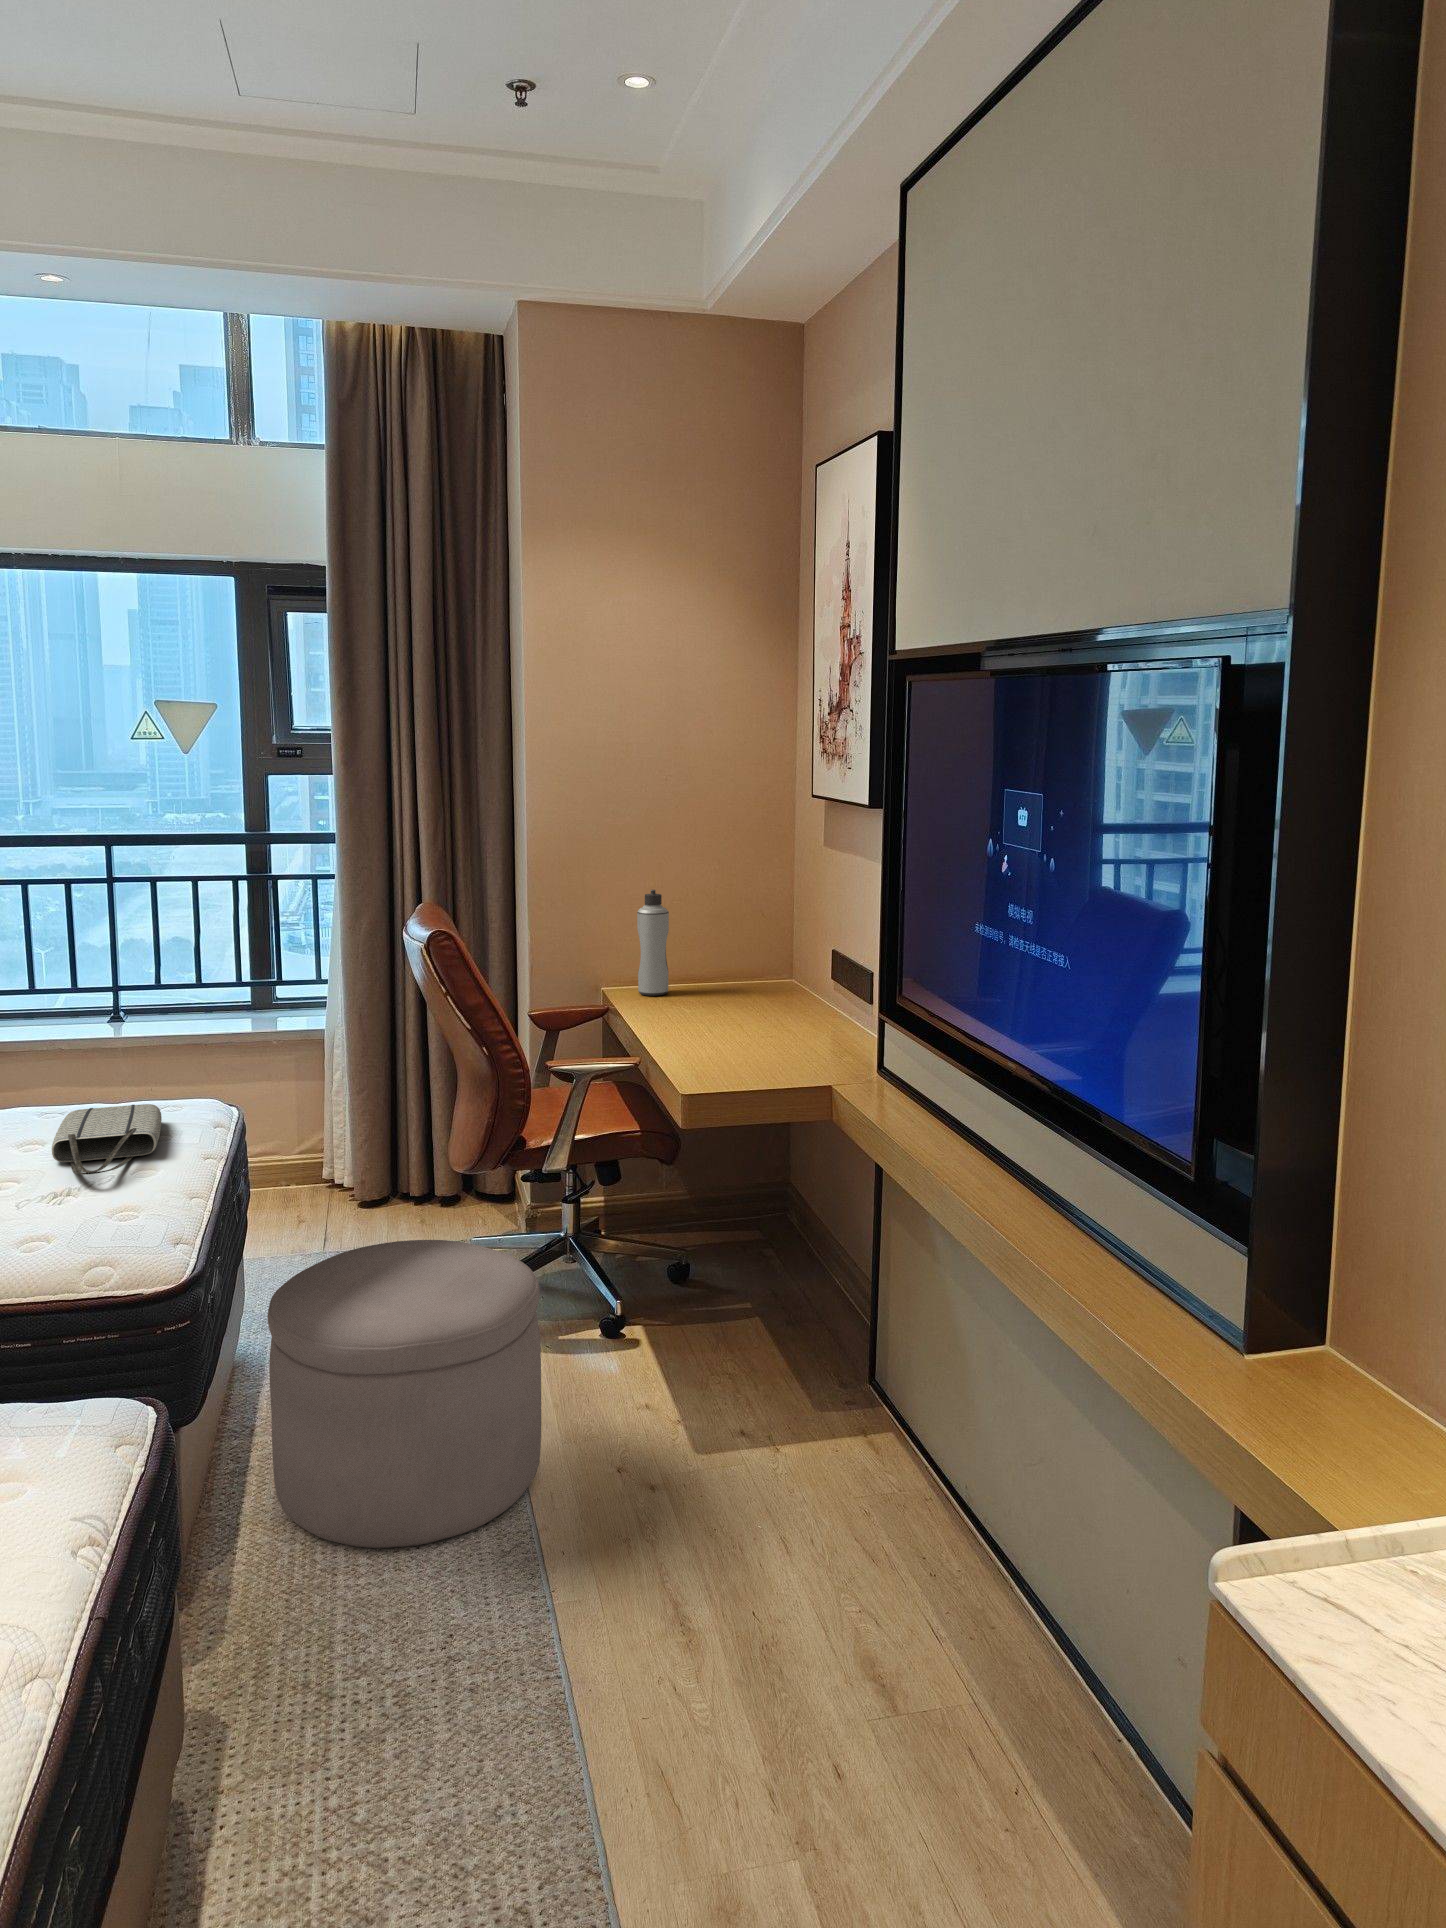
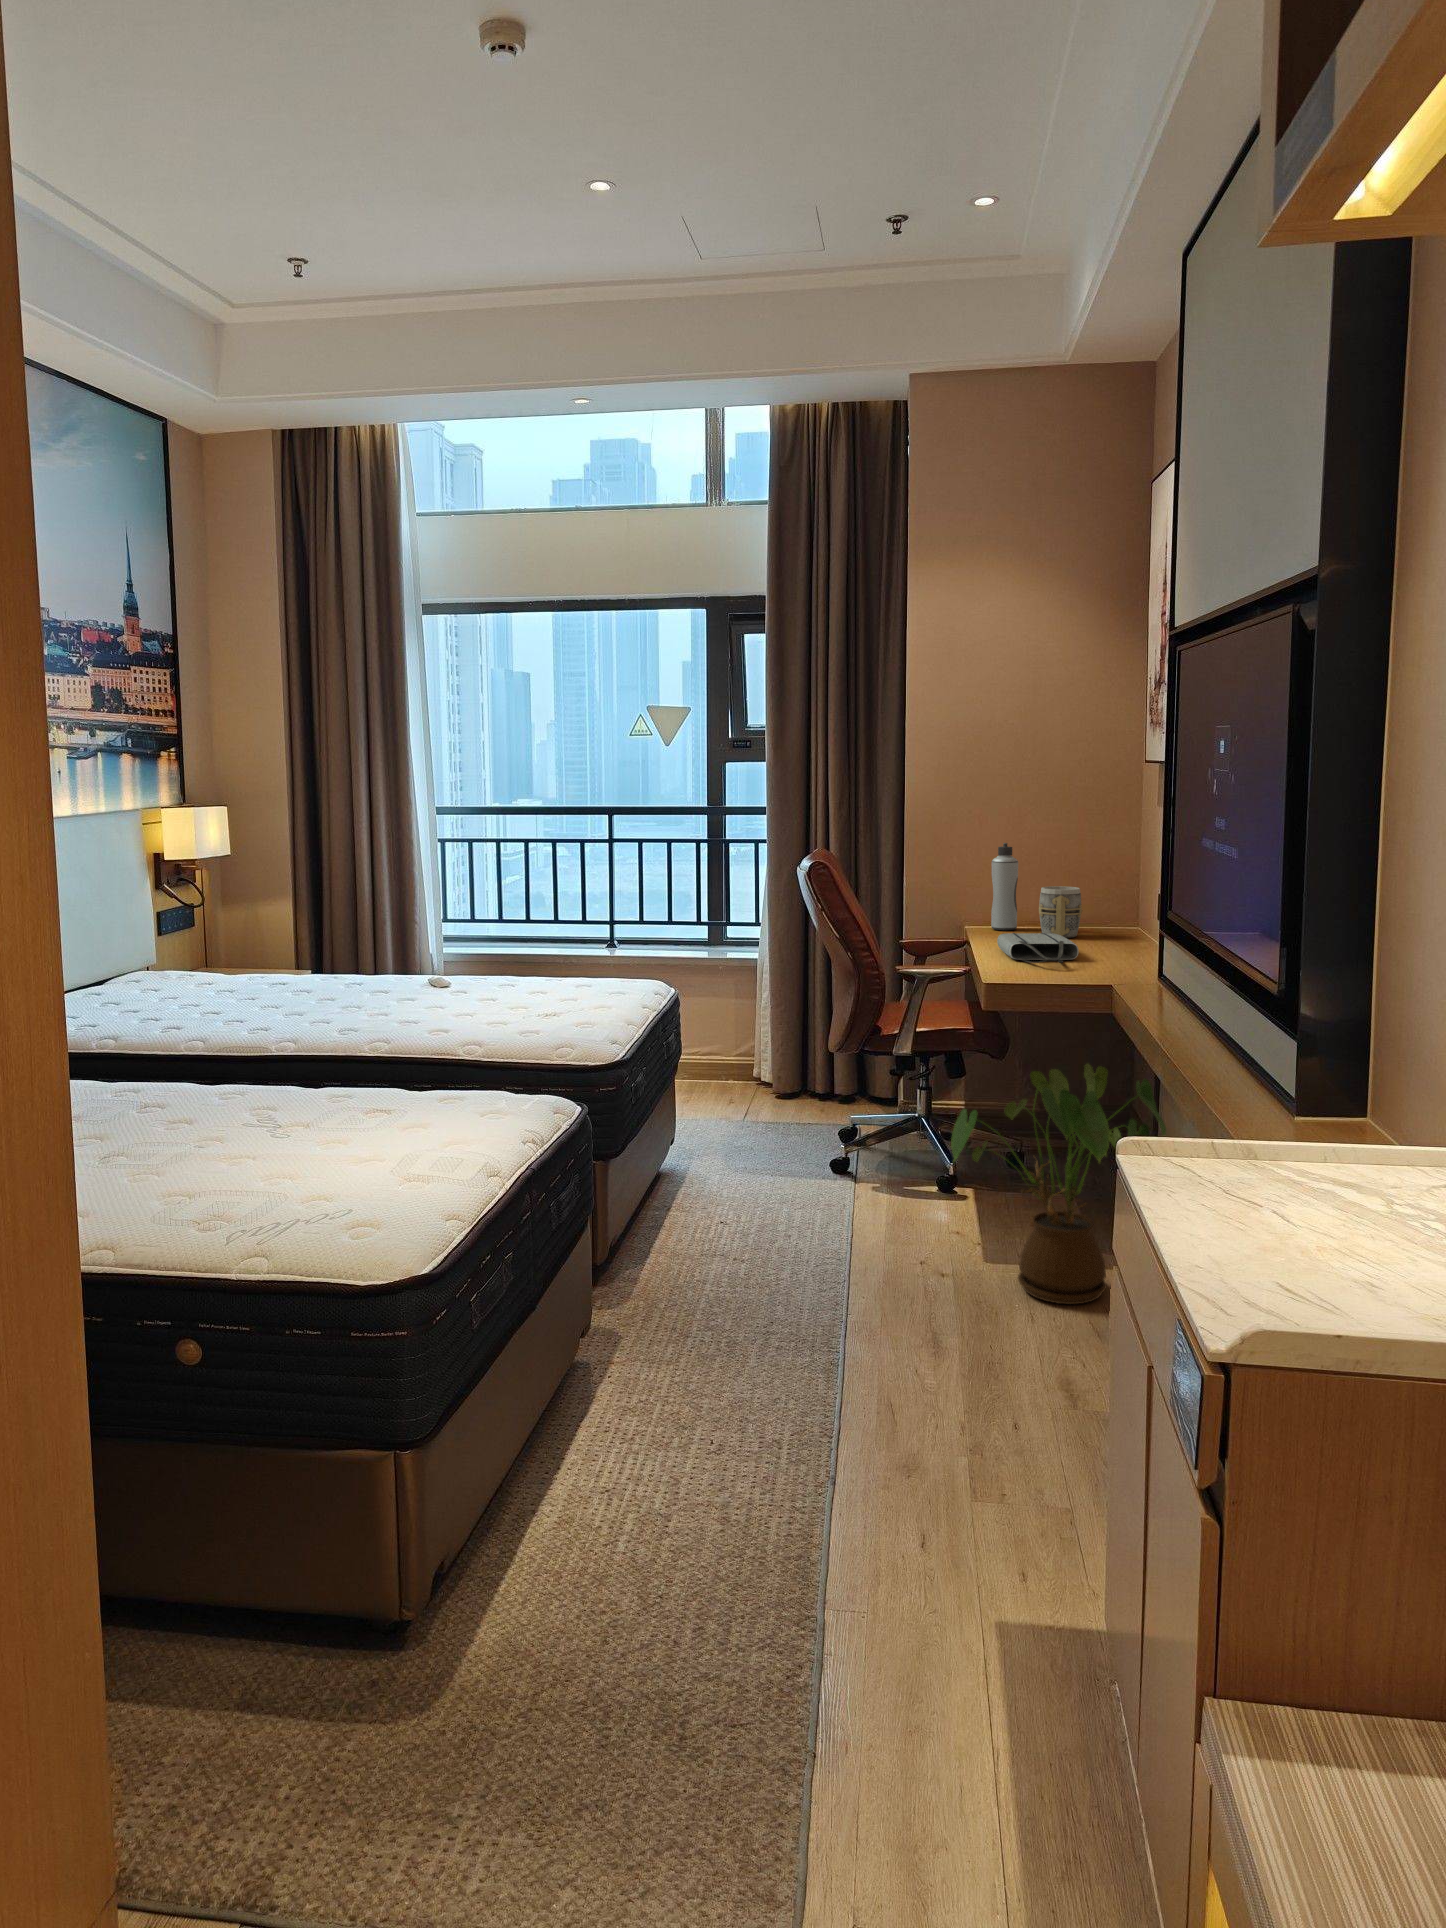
mug: none [700,942,750,1006] -> present [1038,886,1082,938]
tote bag: present [52,1104,162,1175] -> present [997,933,1079,963]
house plant: none [673,1201,930,1510] -> present [951,1064,1166,1304]
ottoman: present [268,1240,541,1548] -> none [674,1080,865,1278]

